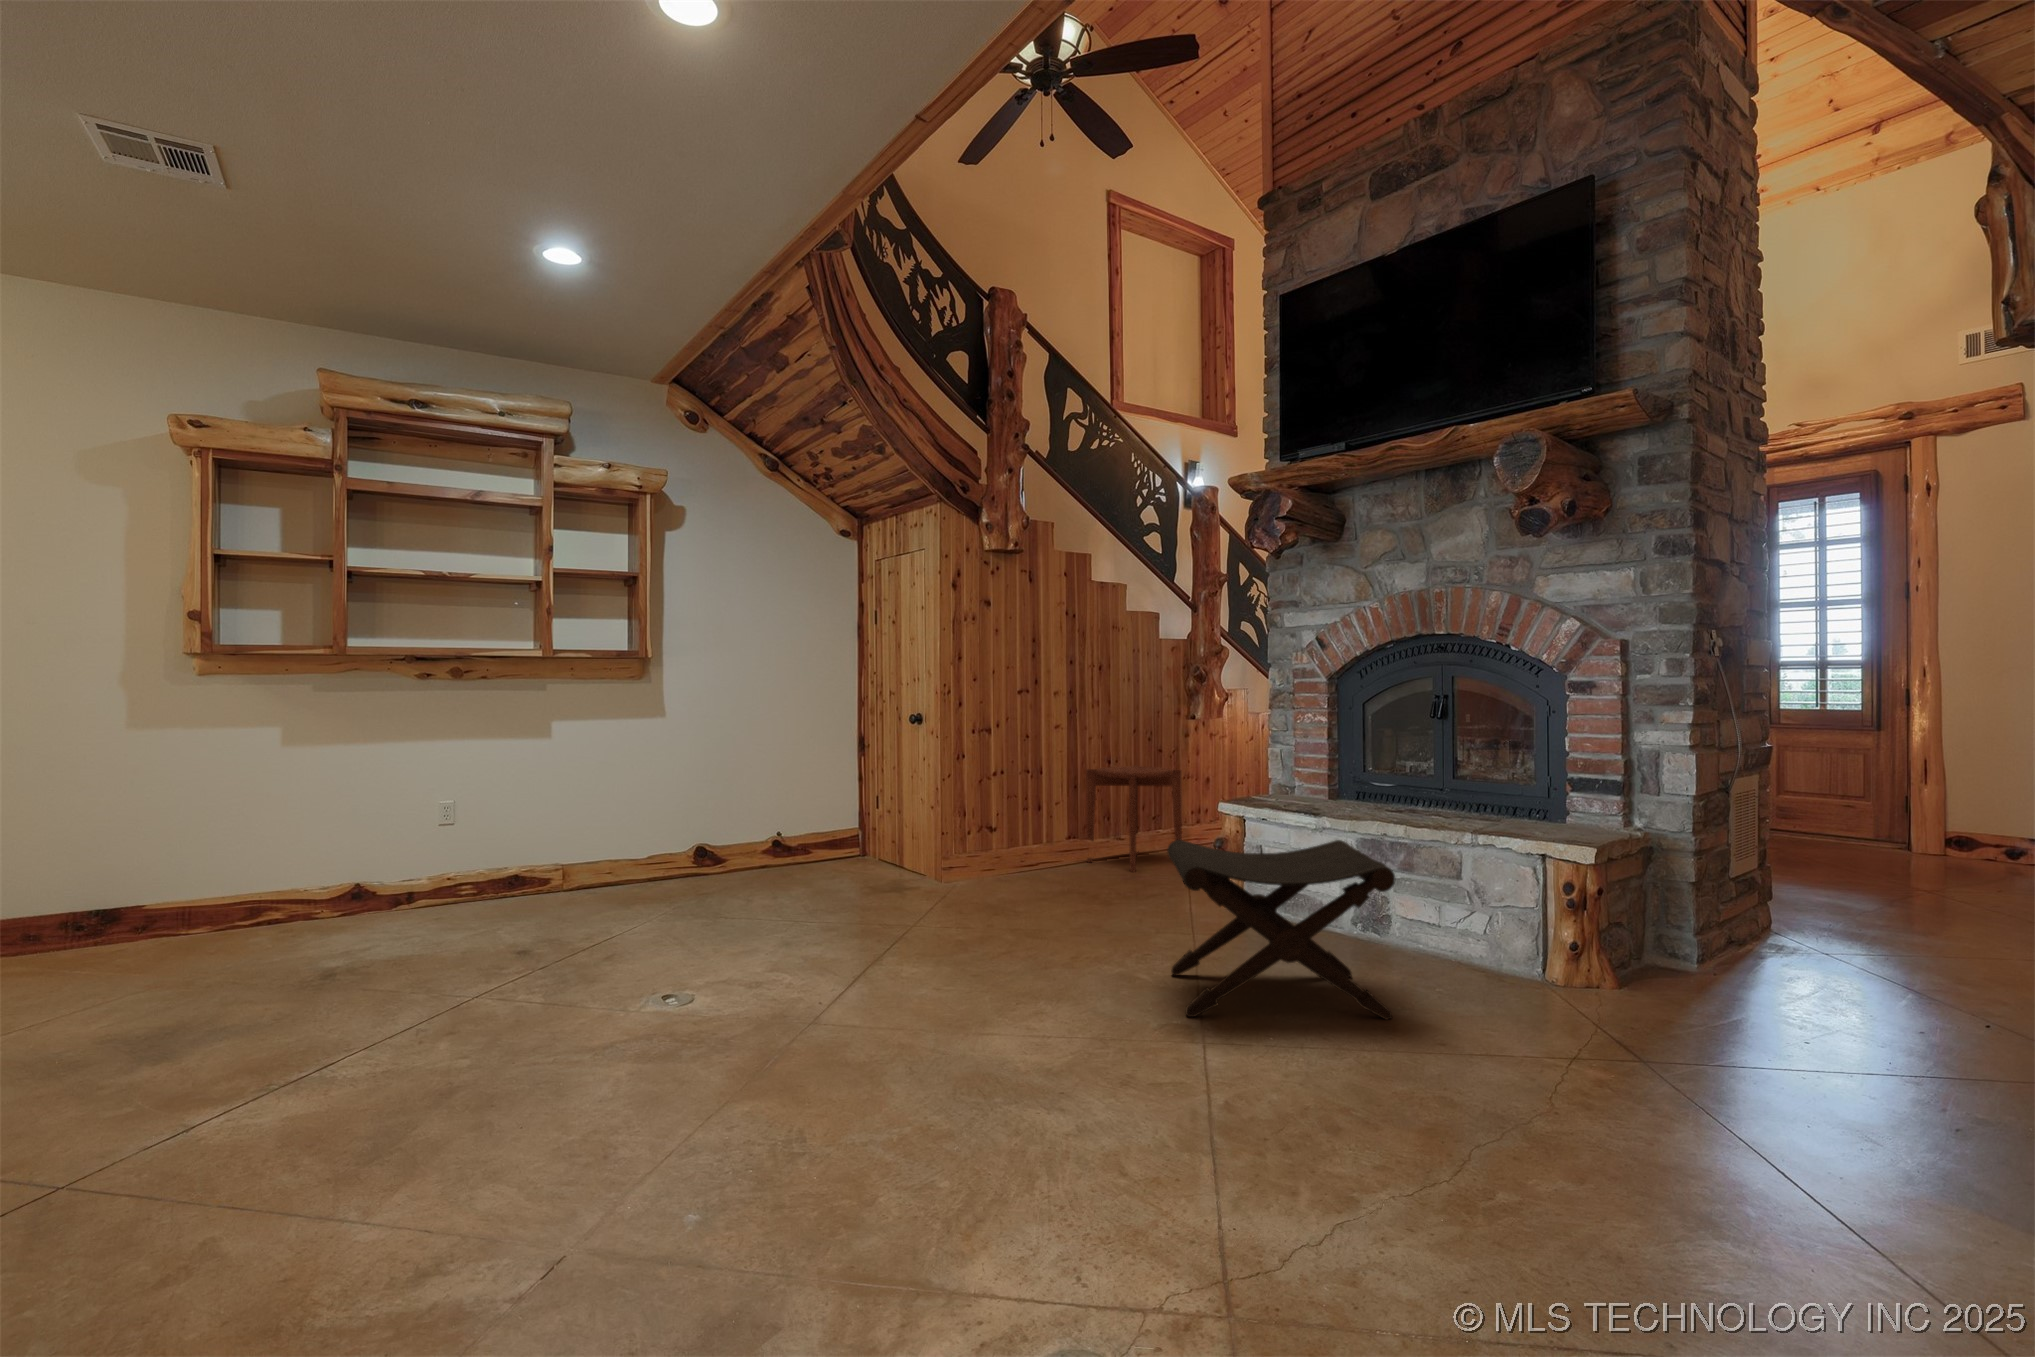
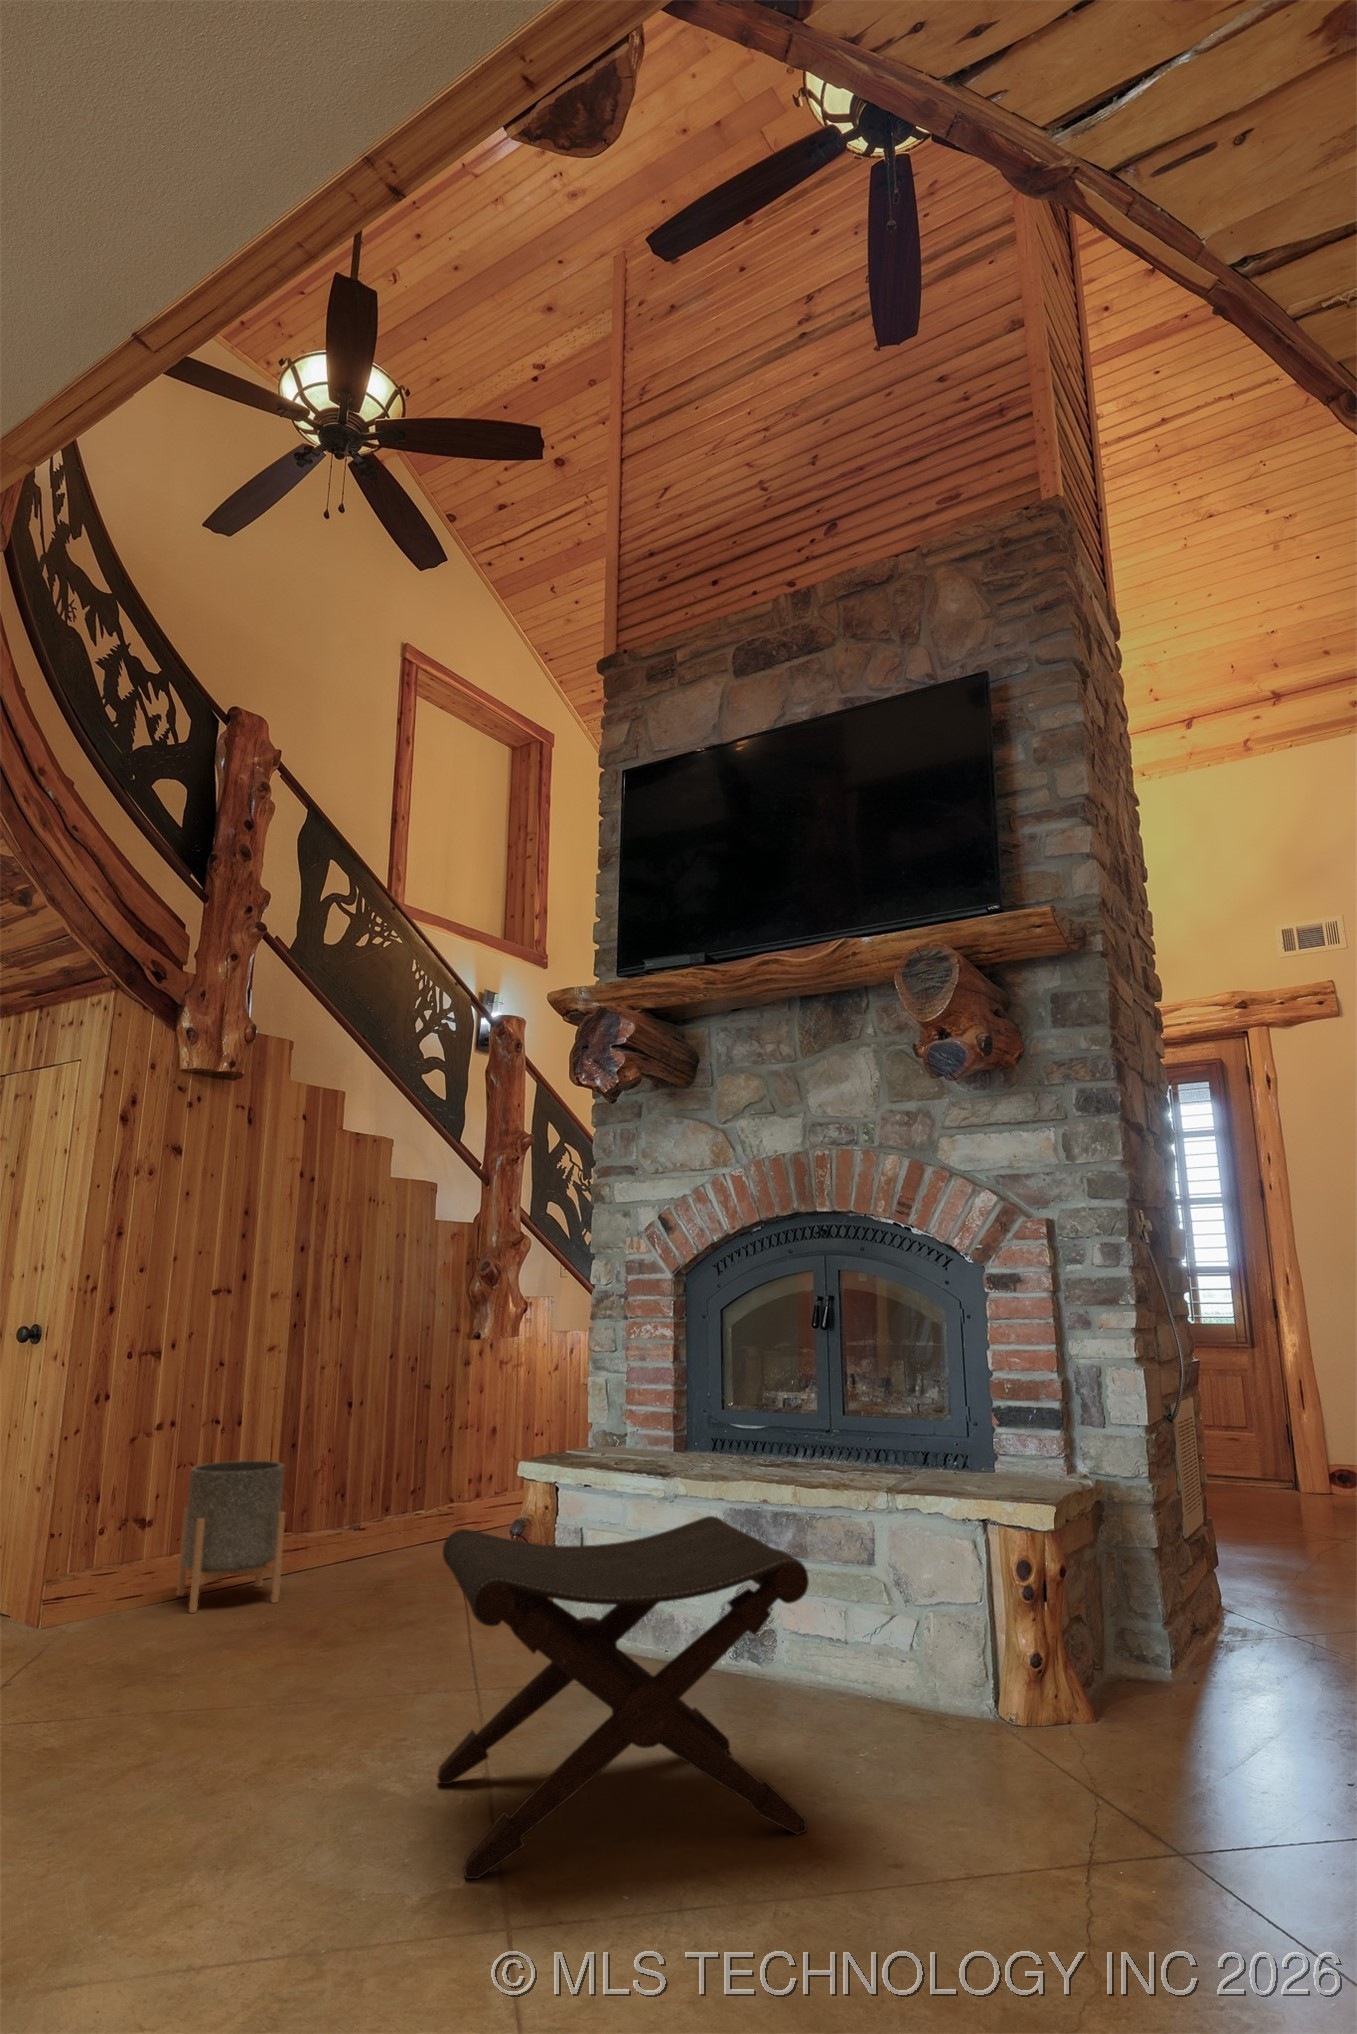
side table: present [1086,765,1182,872] -> none [303,1407,461,1582]
planter: none [1014,796,1074,882] -> present [177,1461,285,1613]

